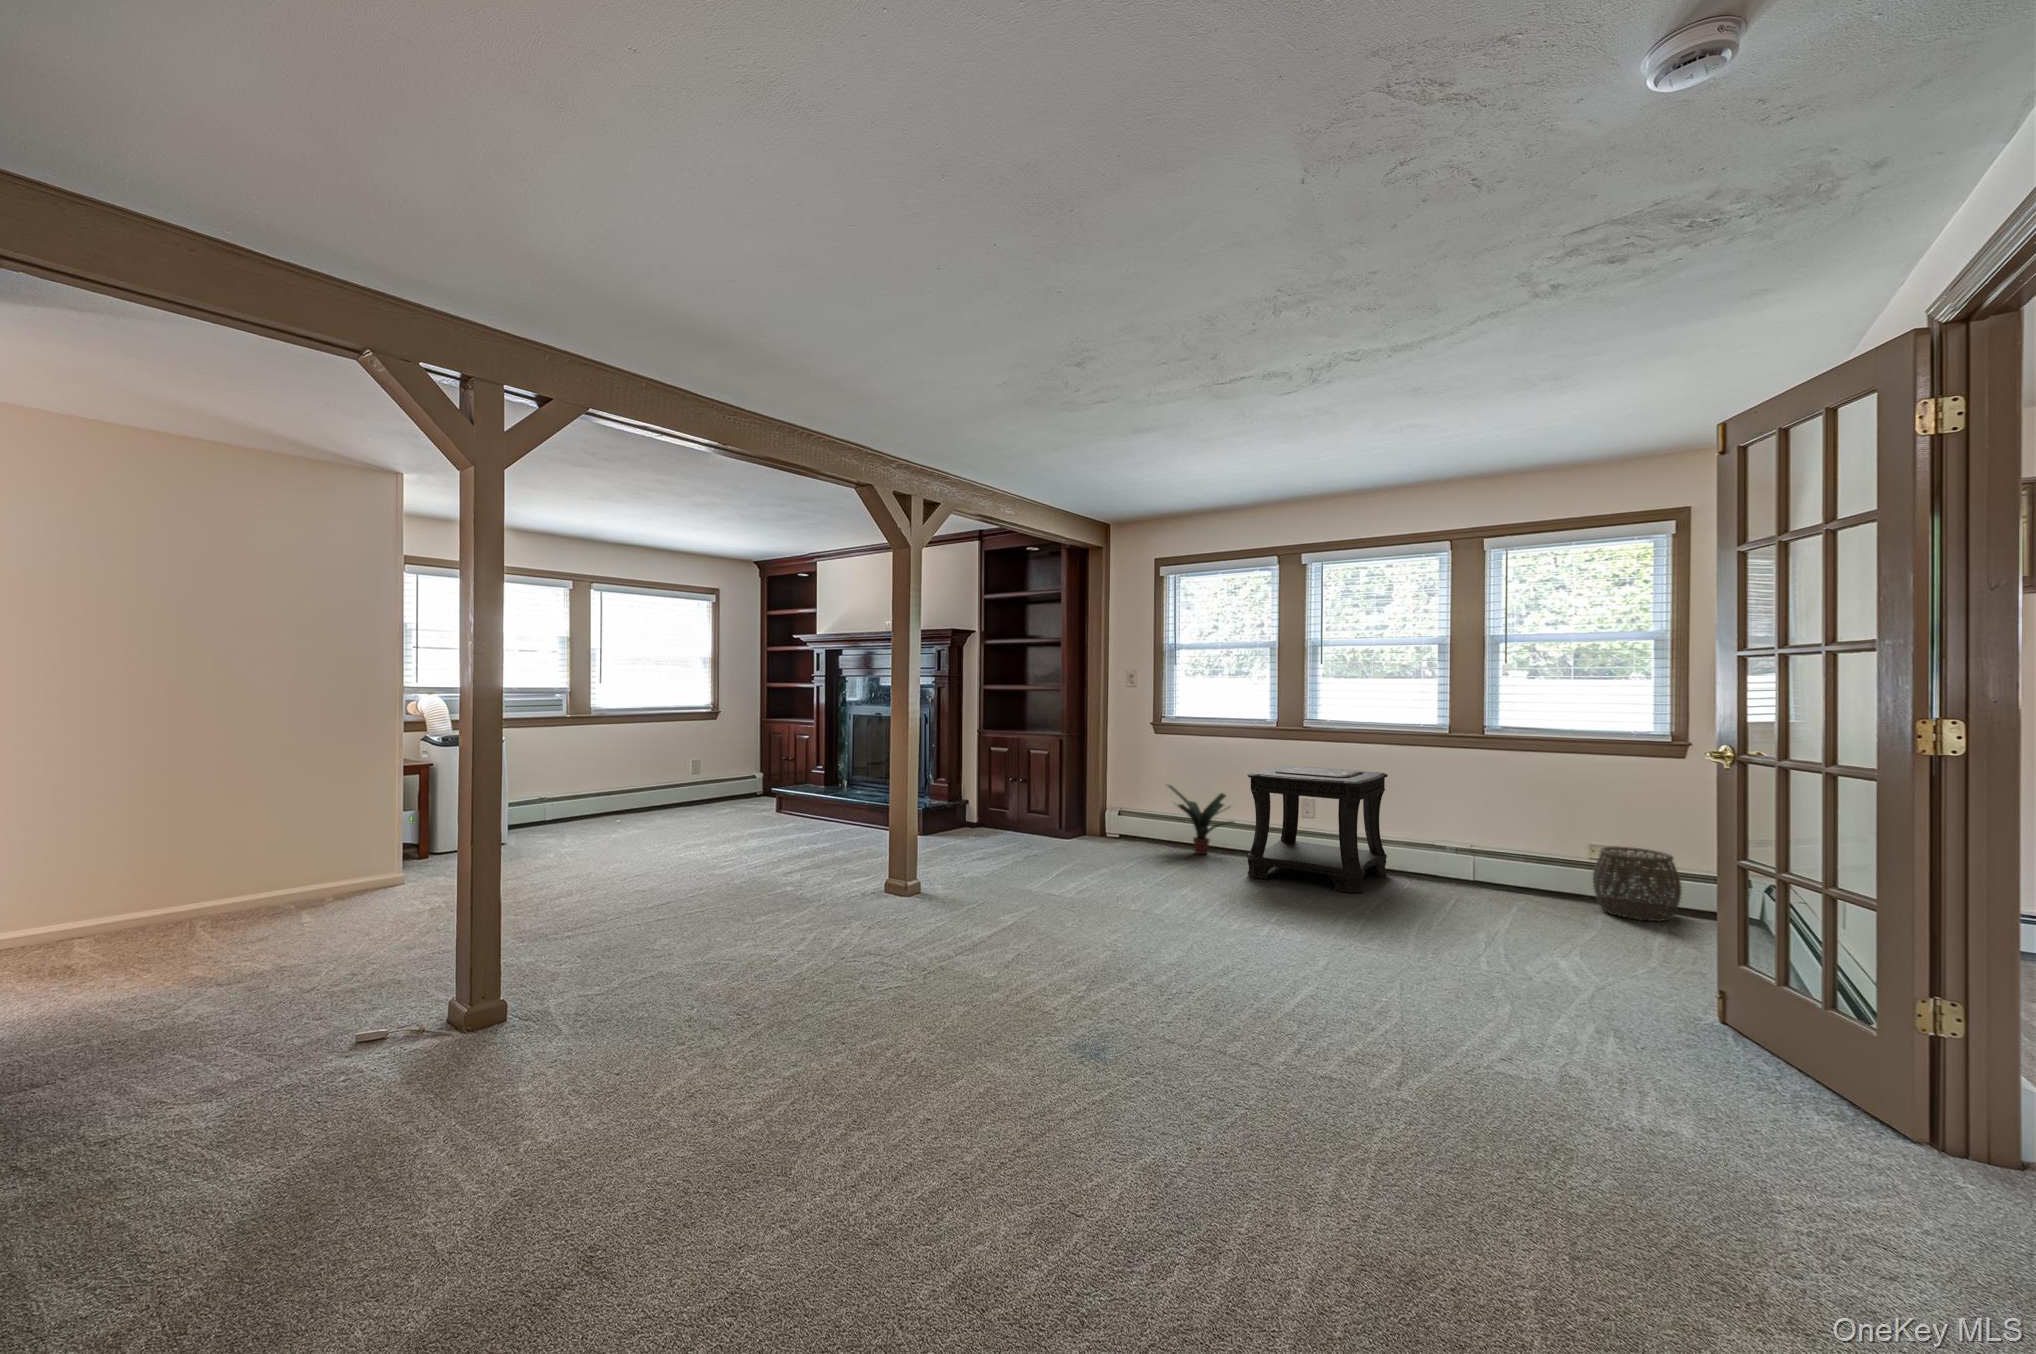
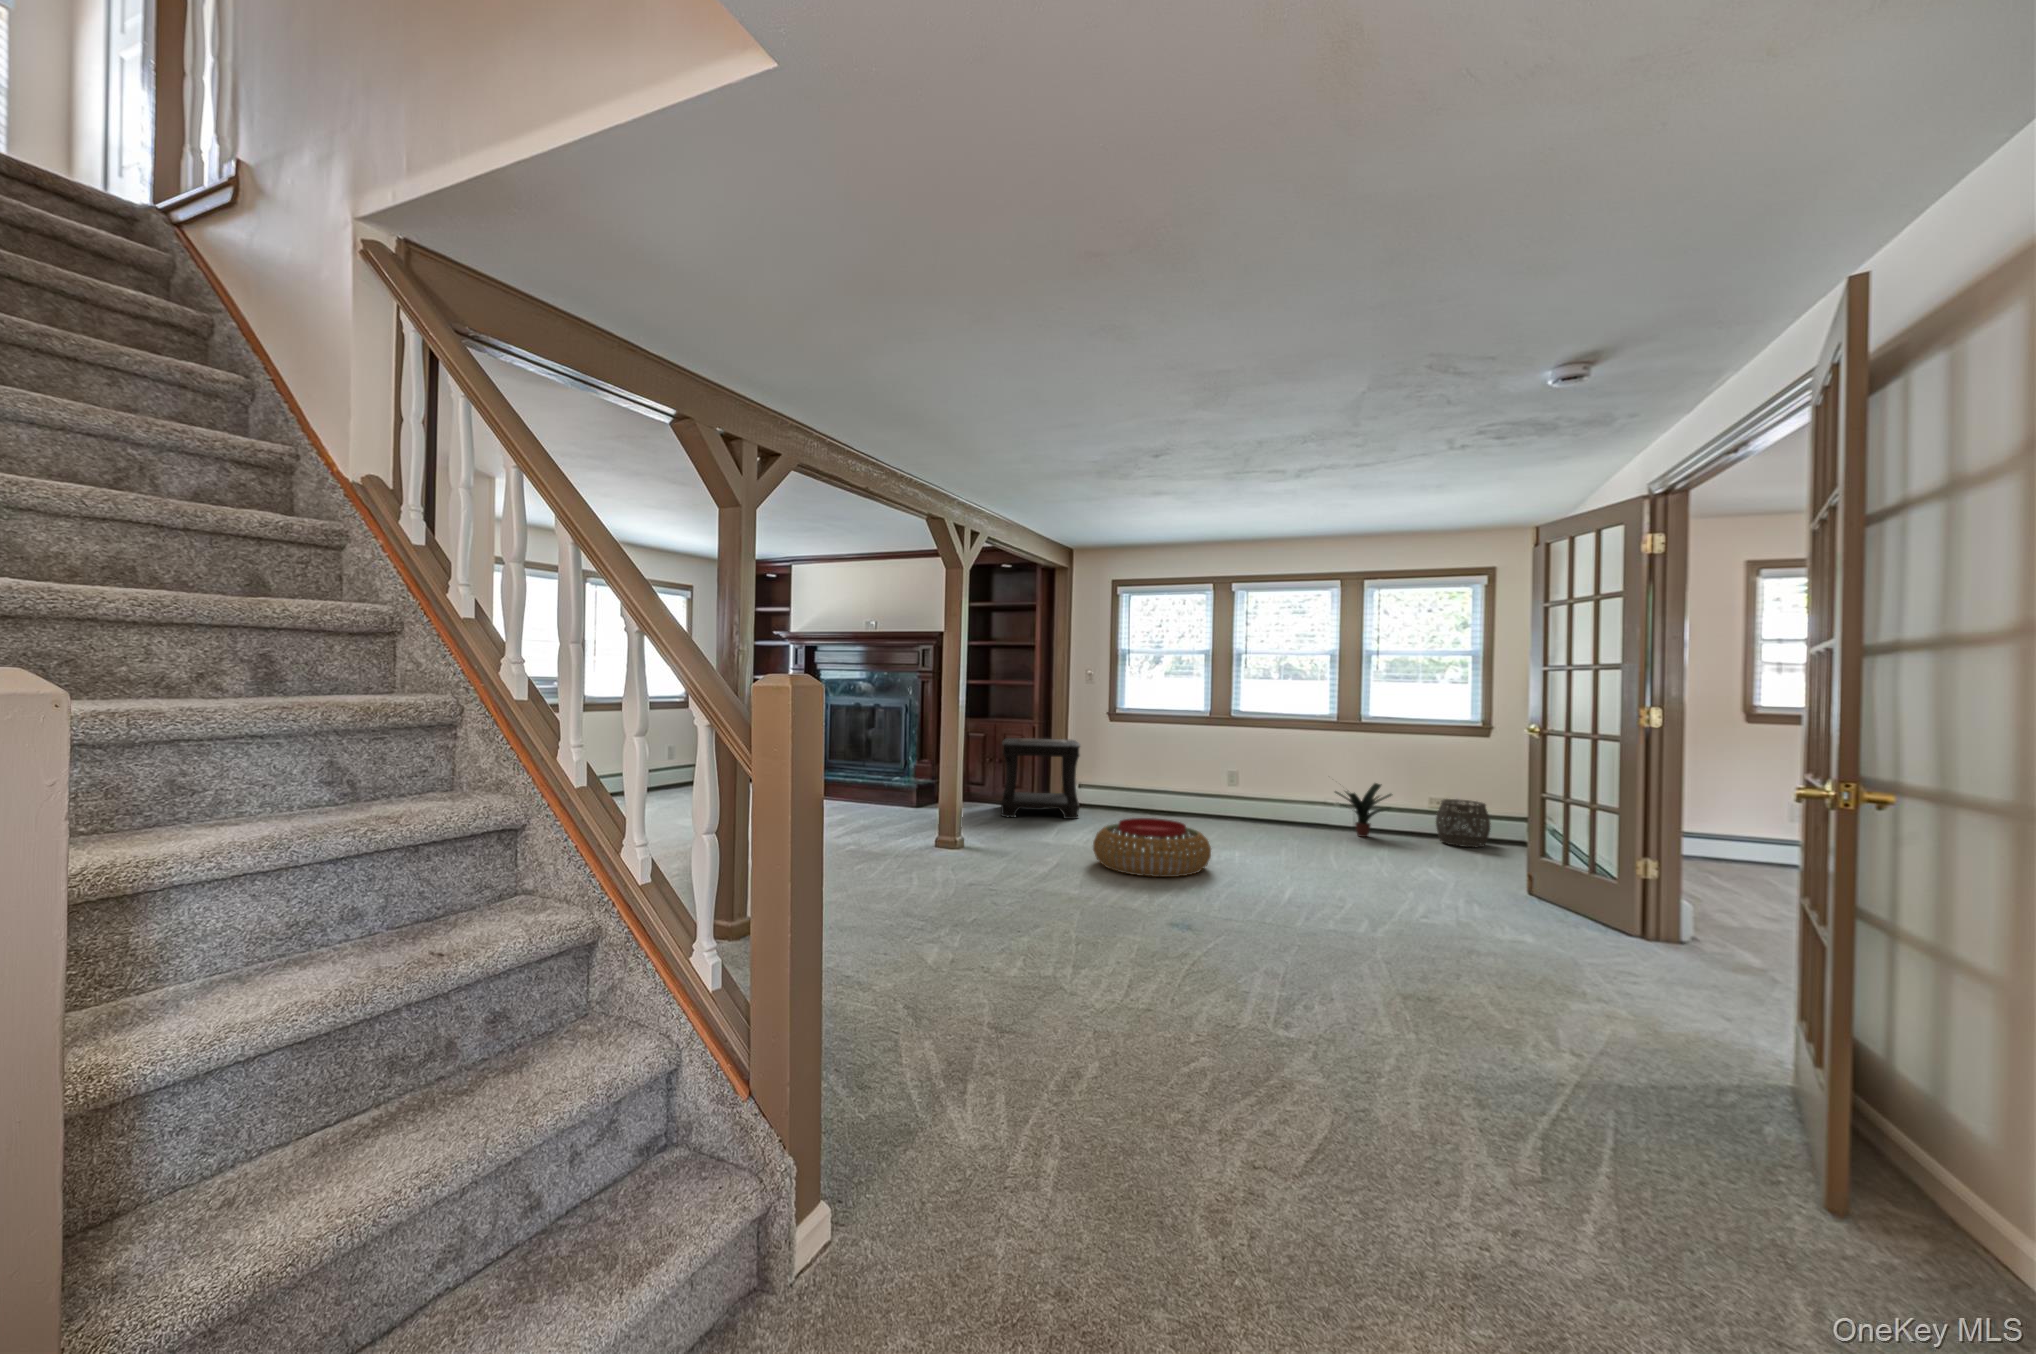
side table: present [1247,766,1388,893] -> present [1001,738,1080,819]
potted plant: present [1168,785,1234,854] -> present [1335,783,1392,837]
pouf: none [1051,868,1211,957] -> present [1093,818,1211,877]

